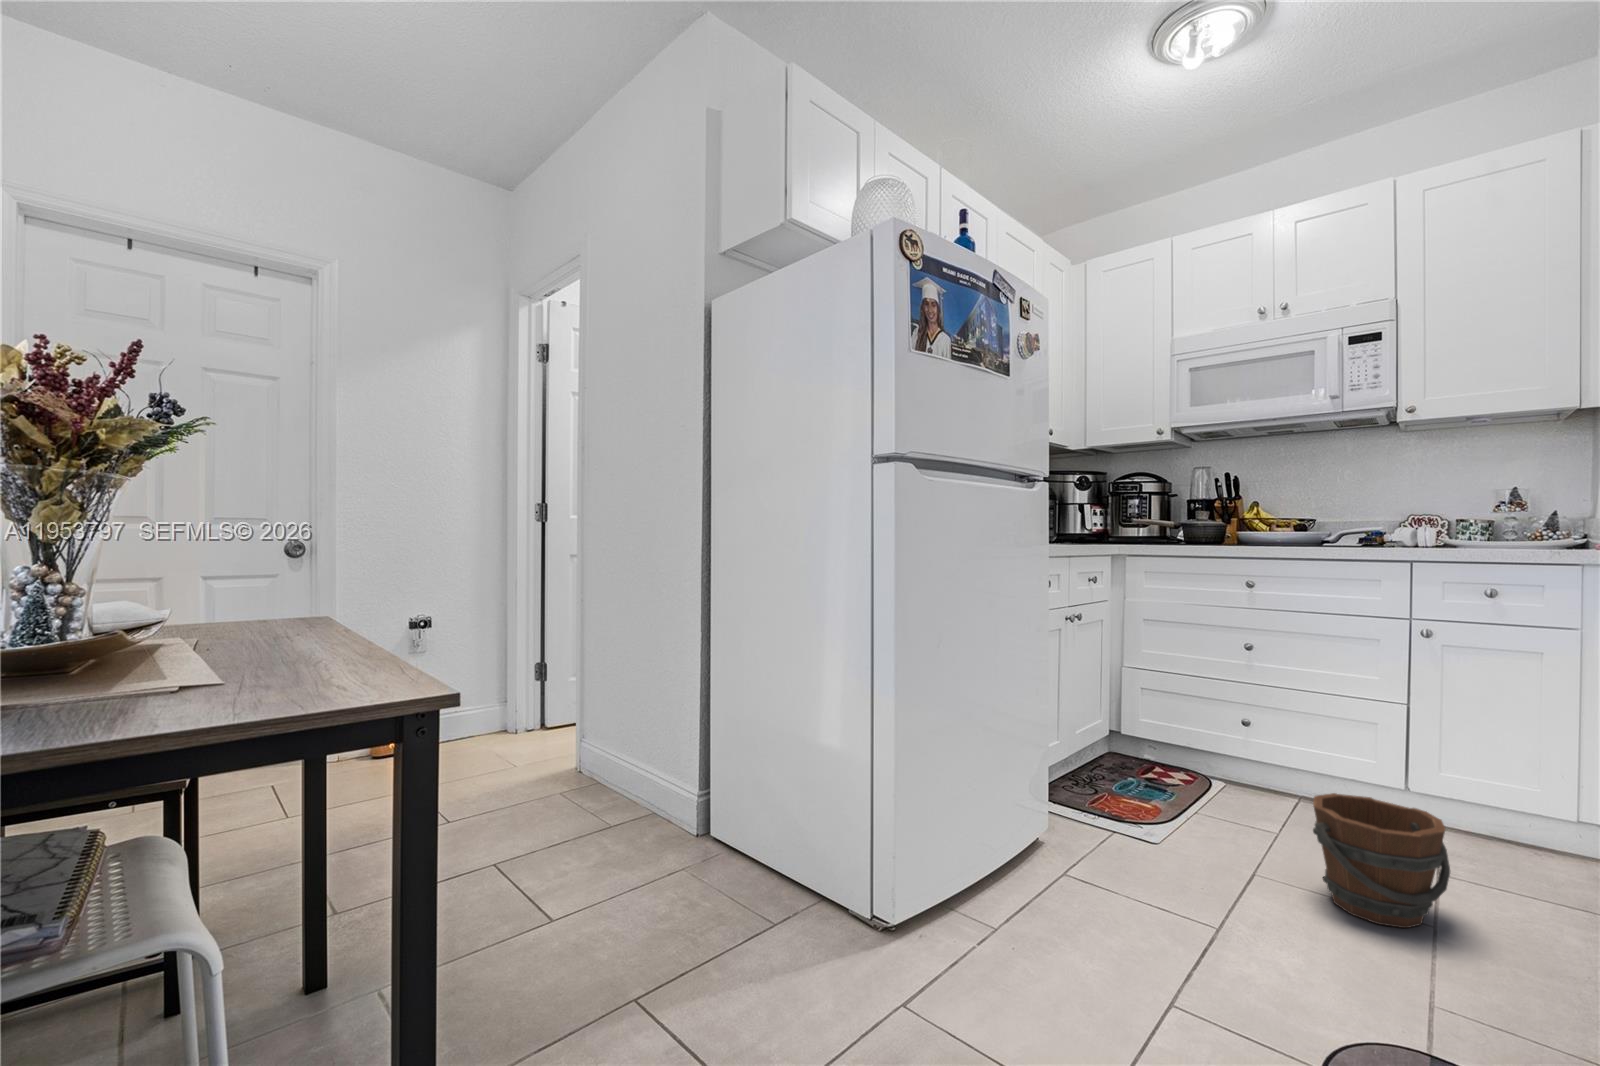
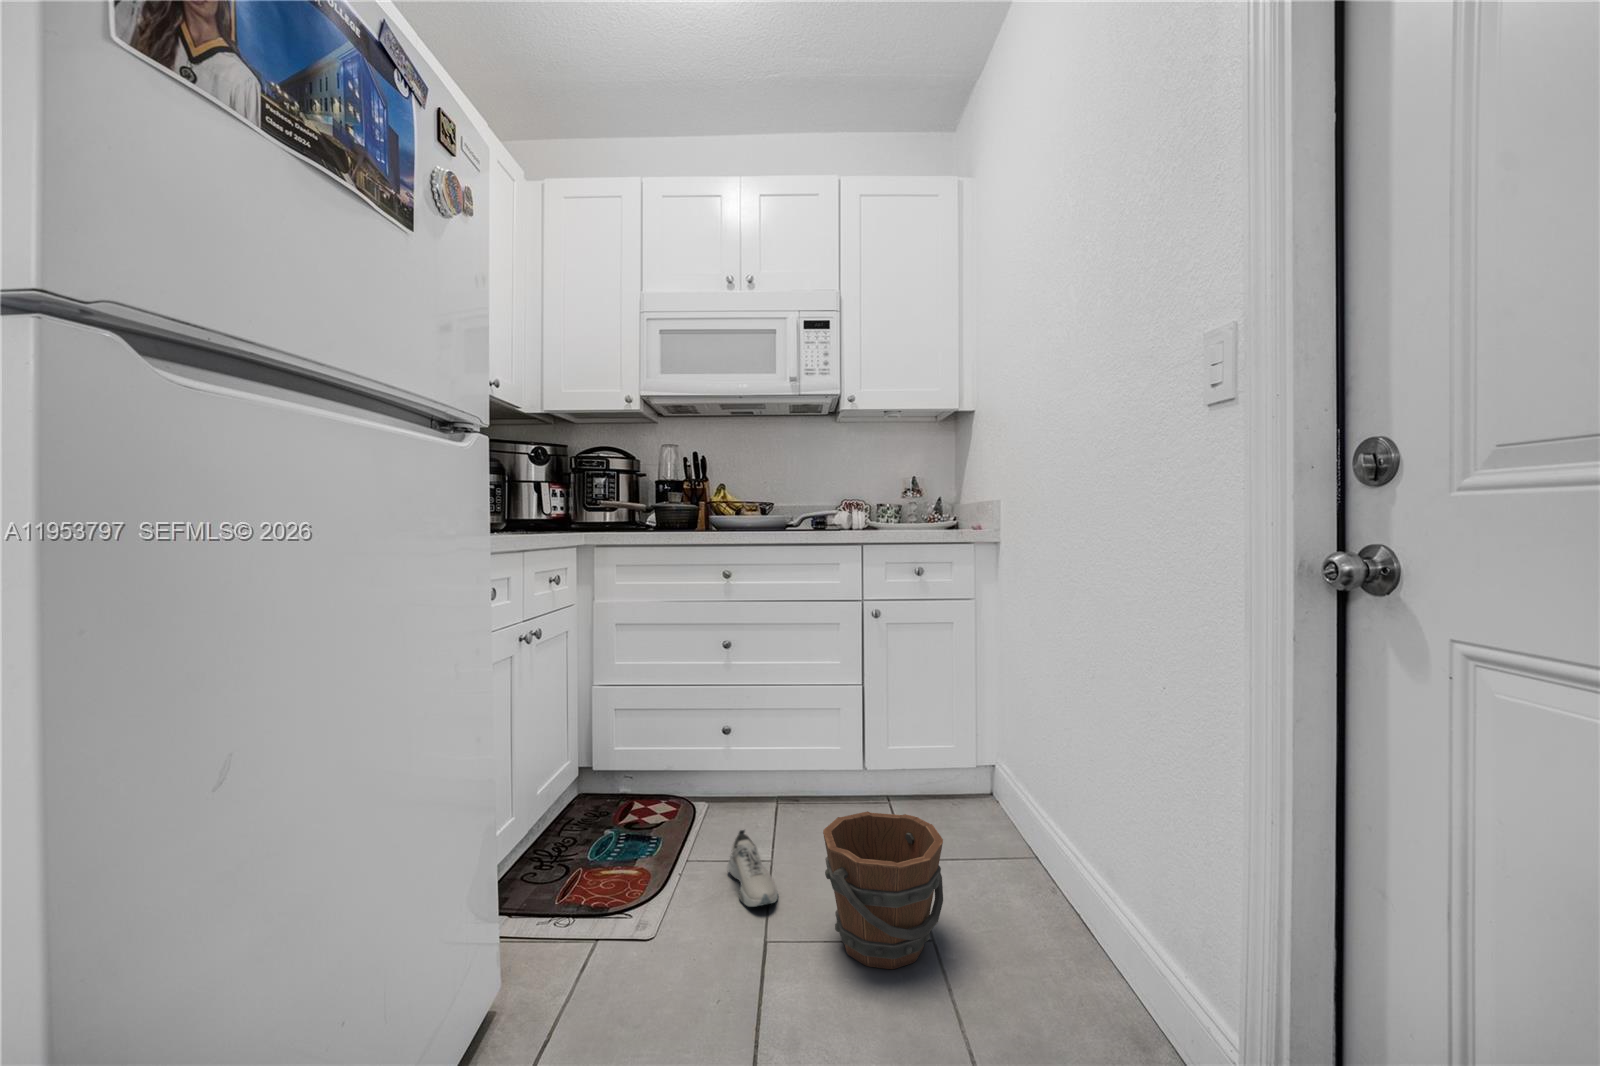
shoe: none [1232,795,1278,855] -> present [727,830,778,907]

